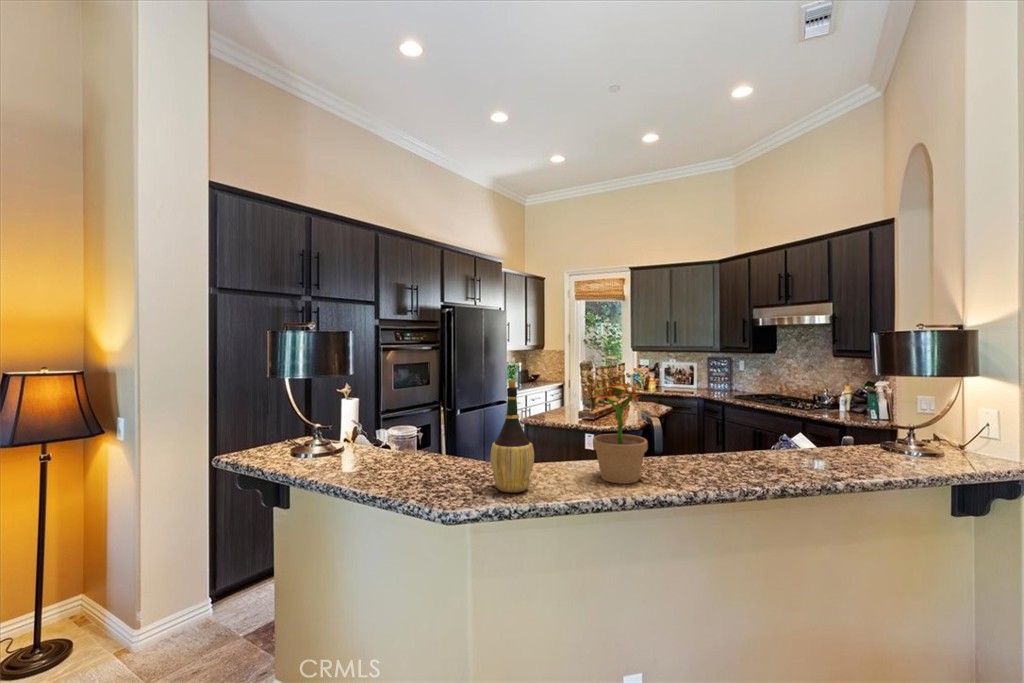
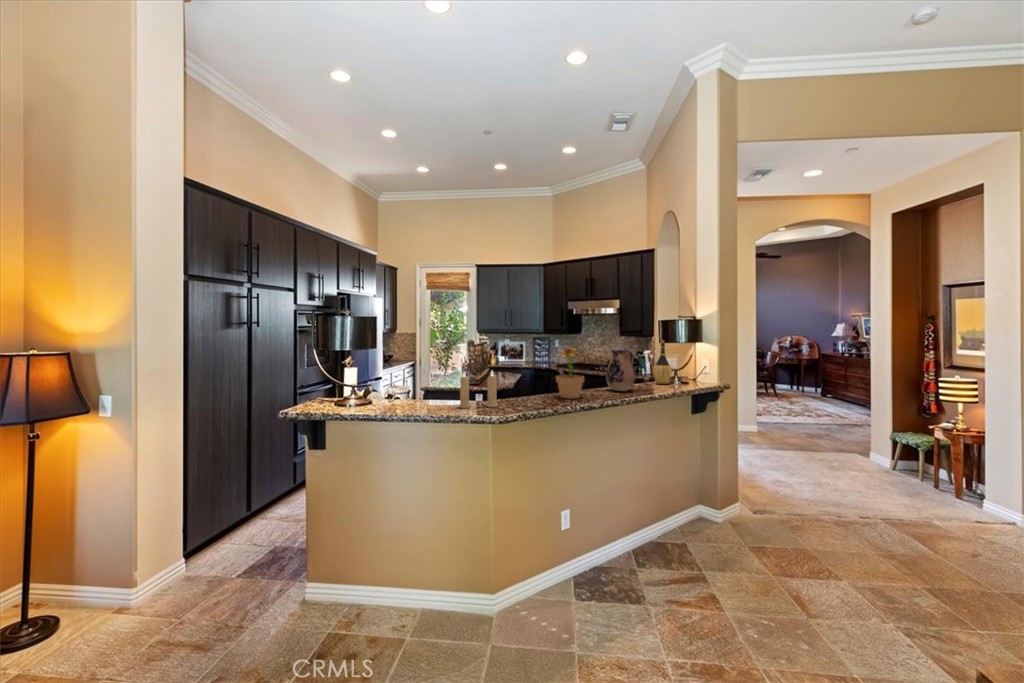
wine bottle: present [490,380,534,492] -> present [653,340,672,384]
ceramic pitcher: none [718,388,783,473] -> present [606,350,635,391]
candle: none [389,418,456,489] -> present [459,371,498,408]

